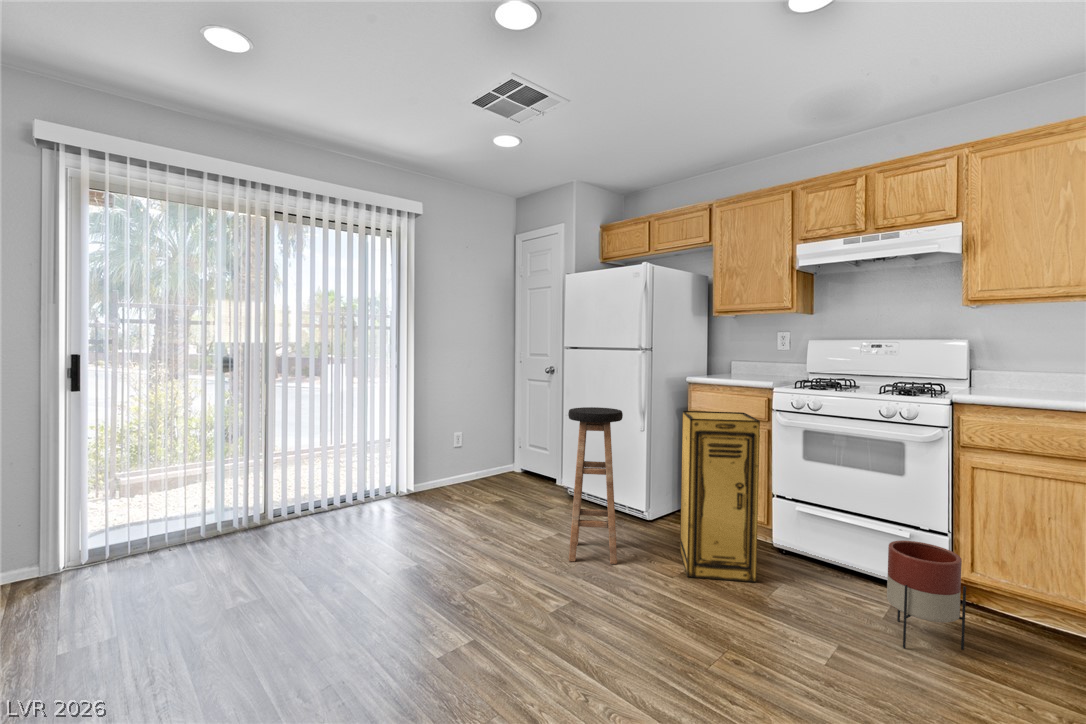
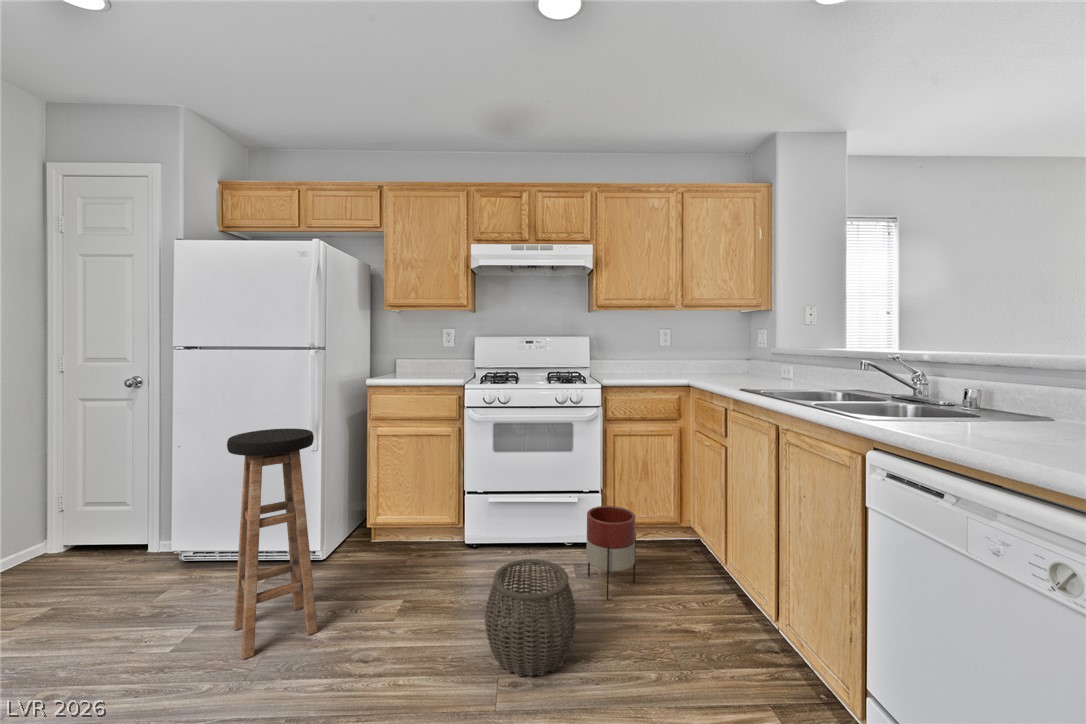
storage cabinet: present [680,411,760,582] -> none [382,413,475,611]
woven basket: none [726,555,826,666] -> present [485,559,577,676]

